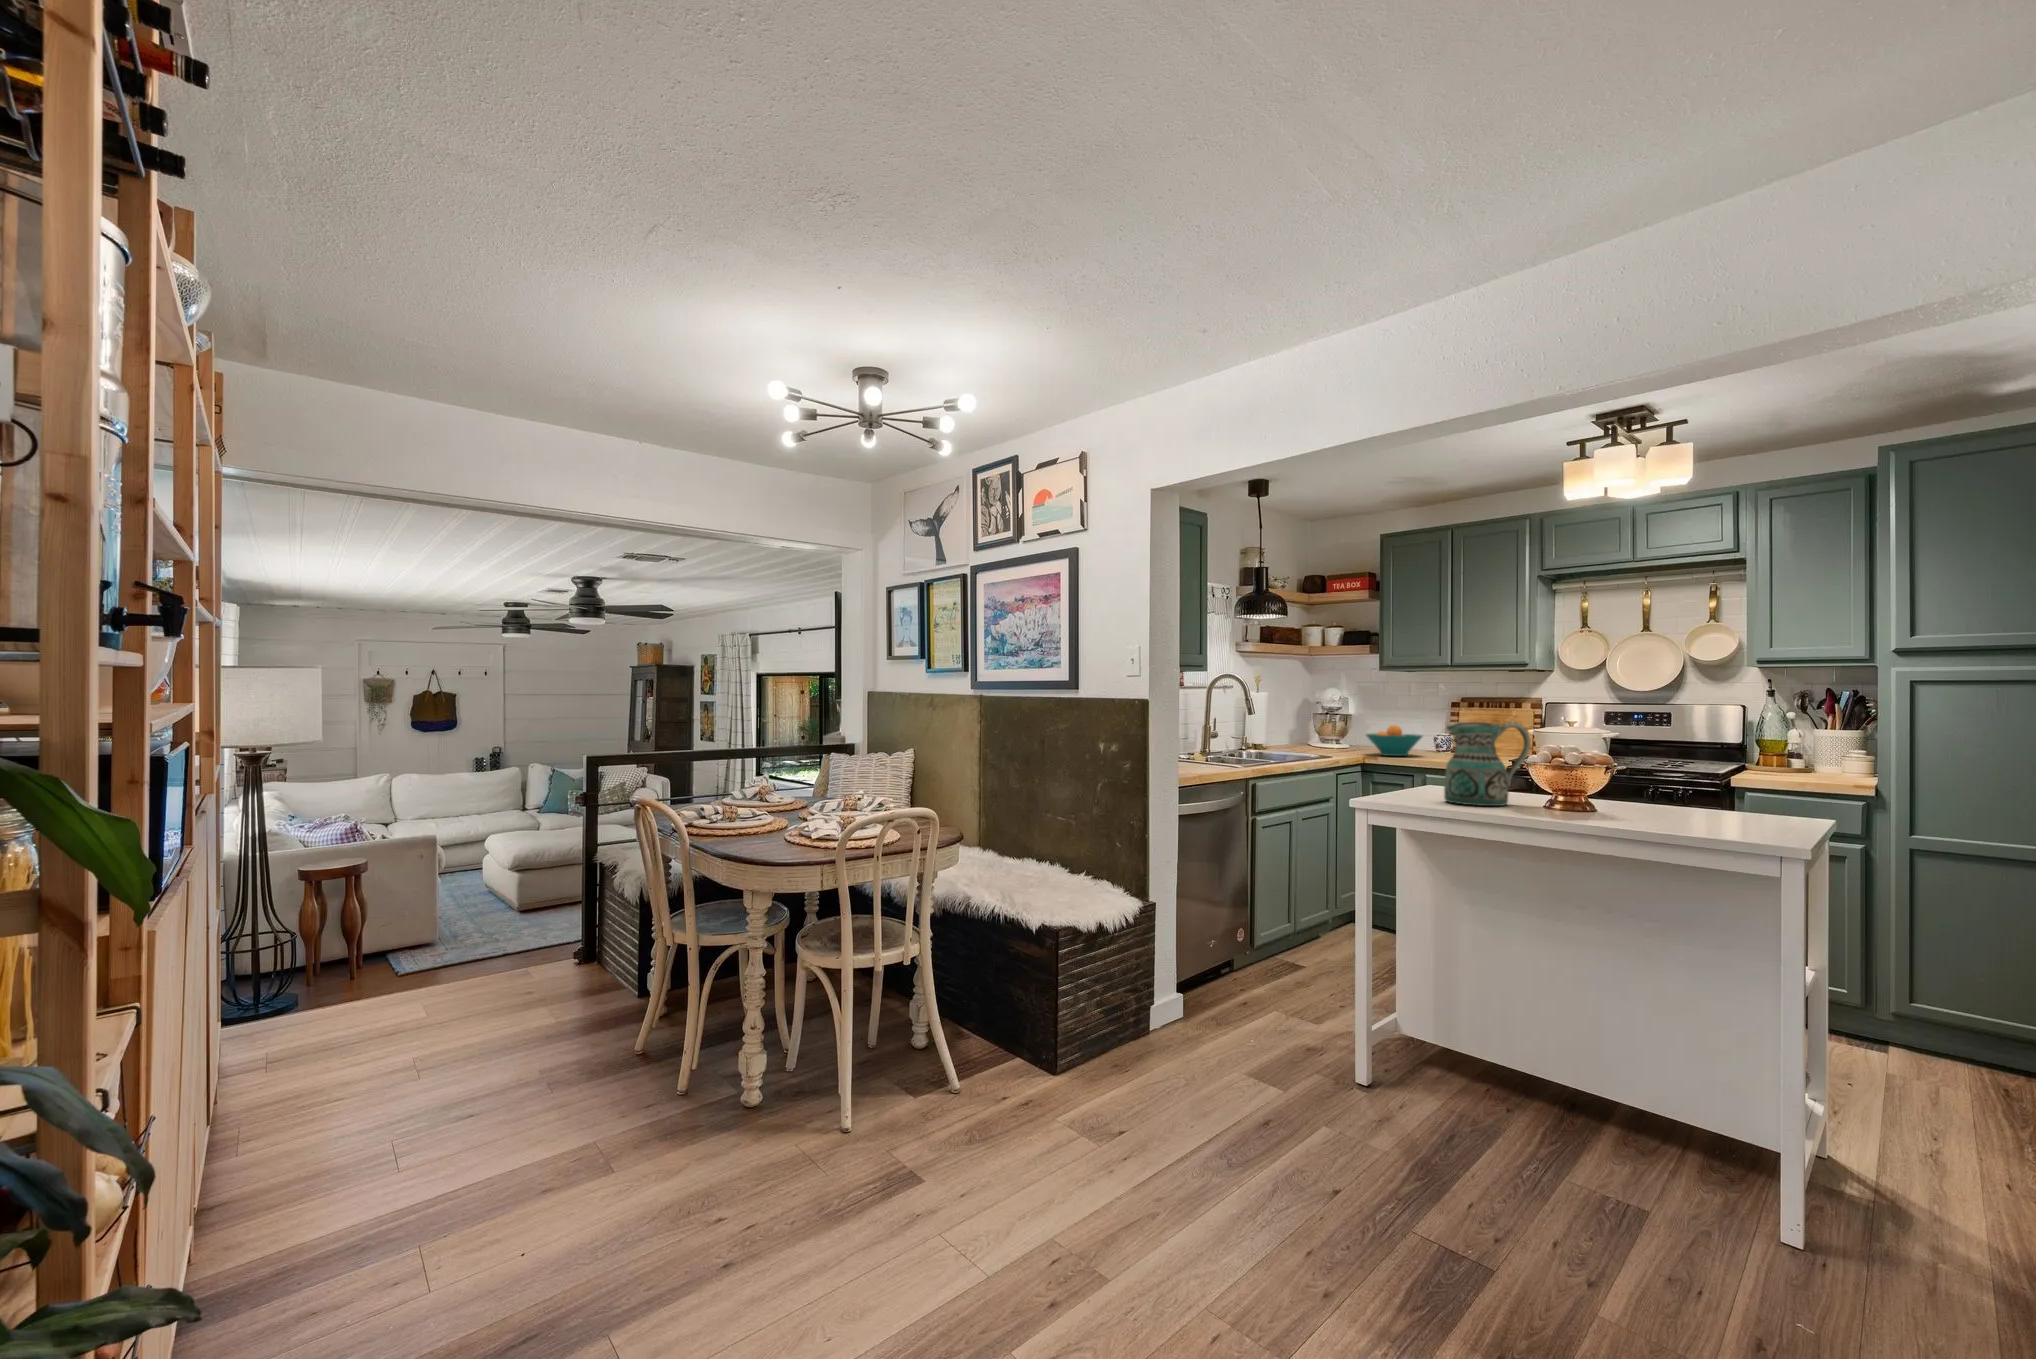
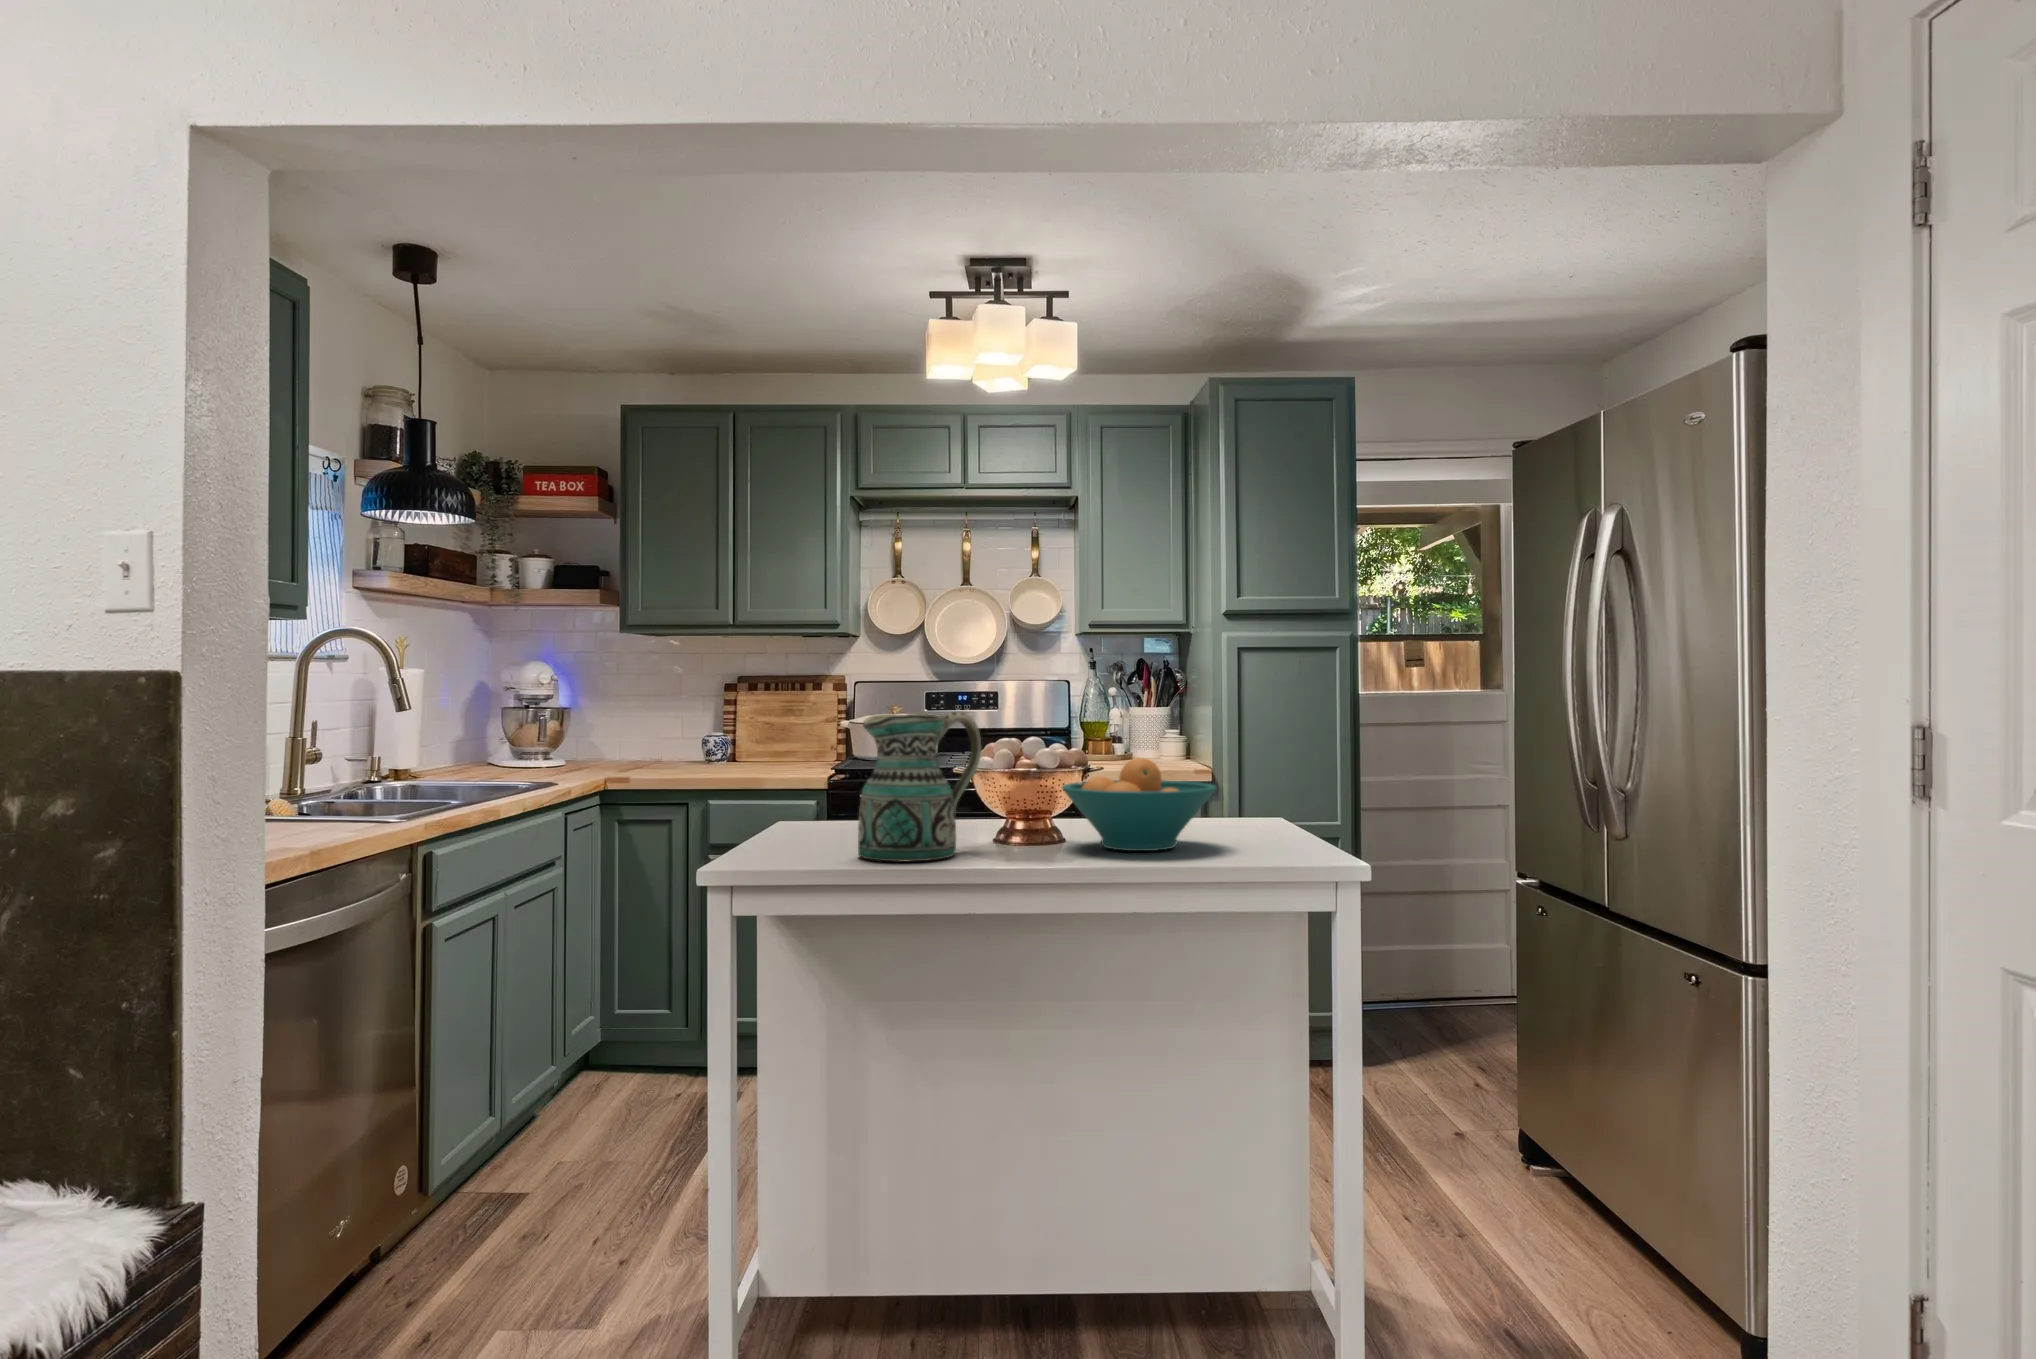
fruit bowl: present [1366,725,1422,756] -> present [1062,758,1216,851]

